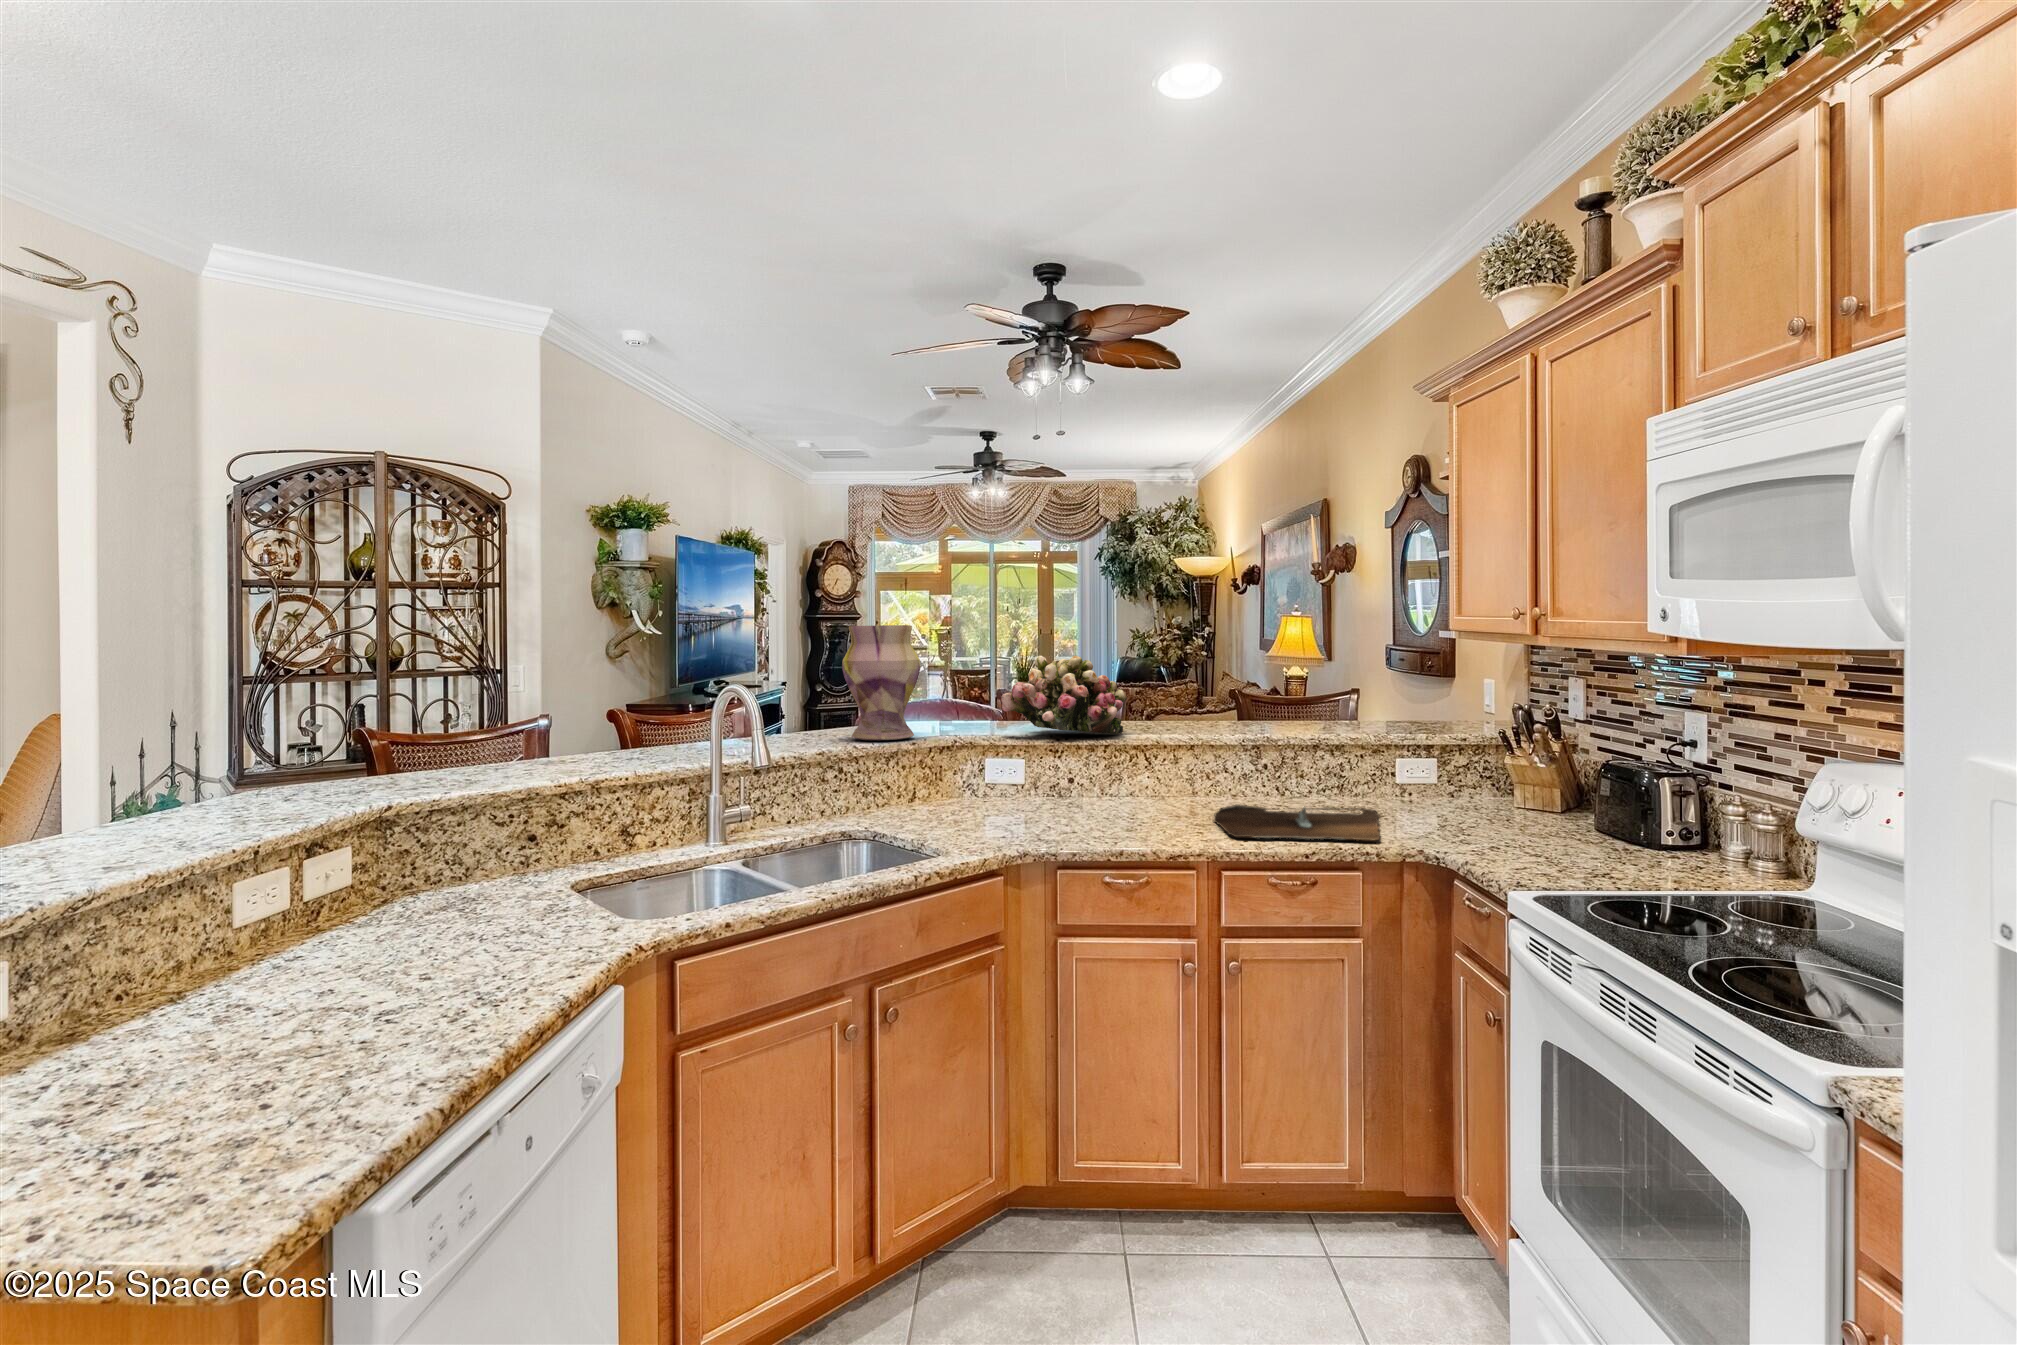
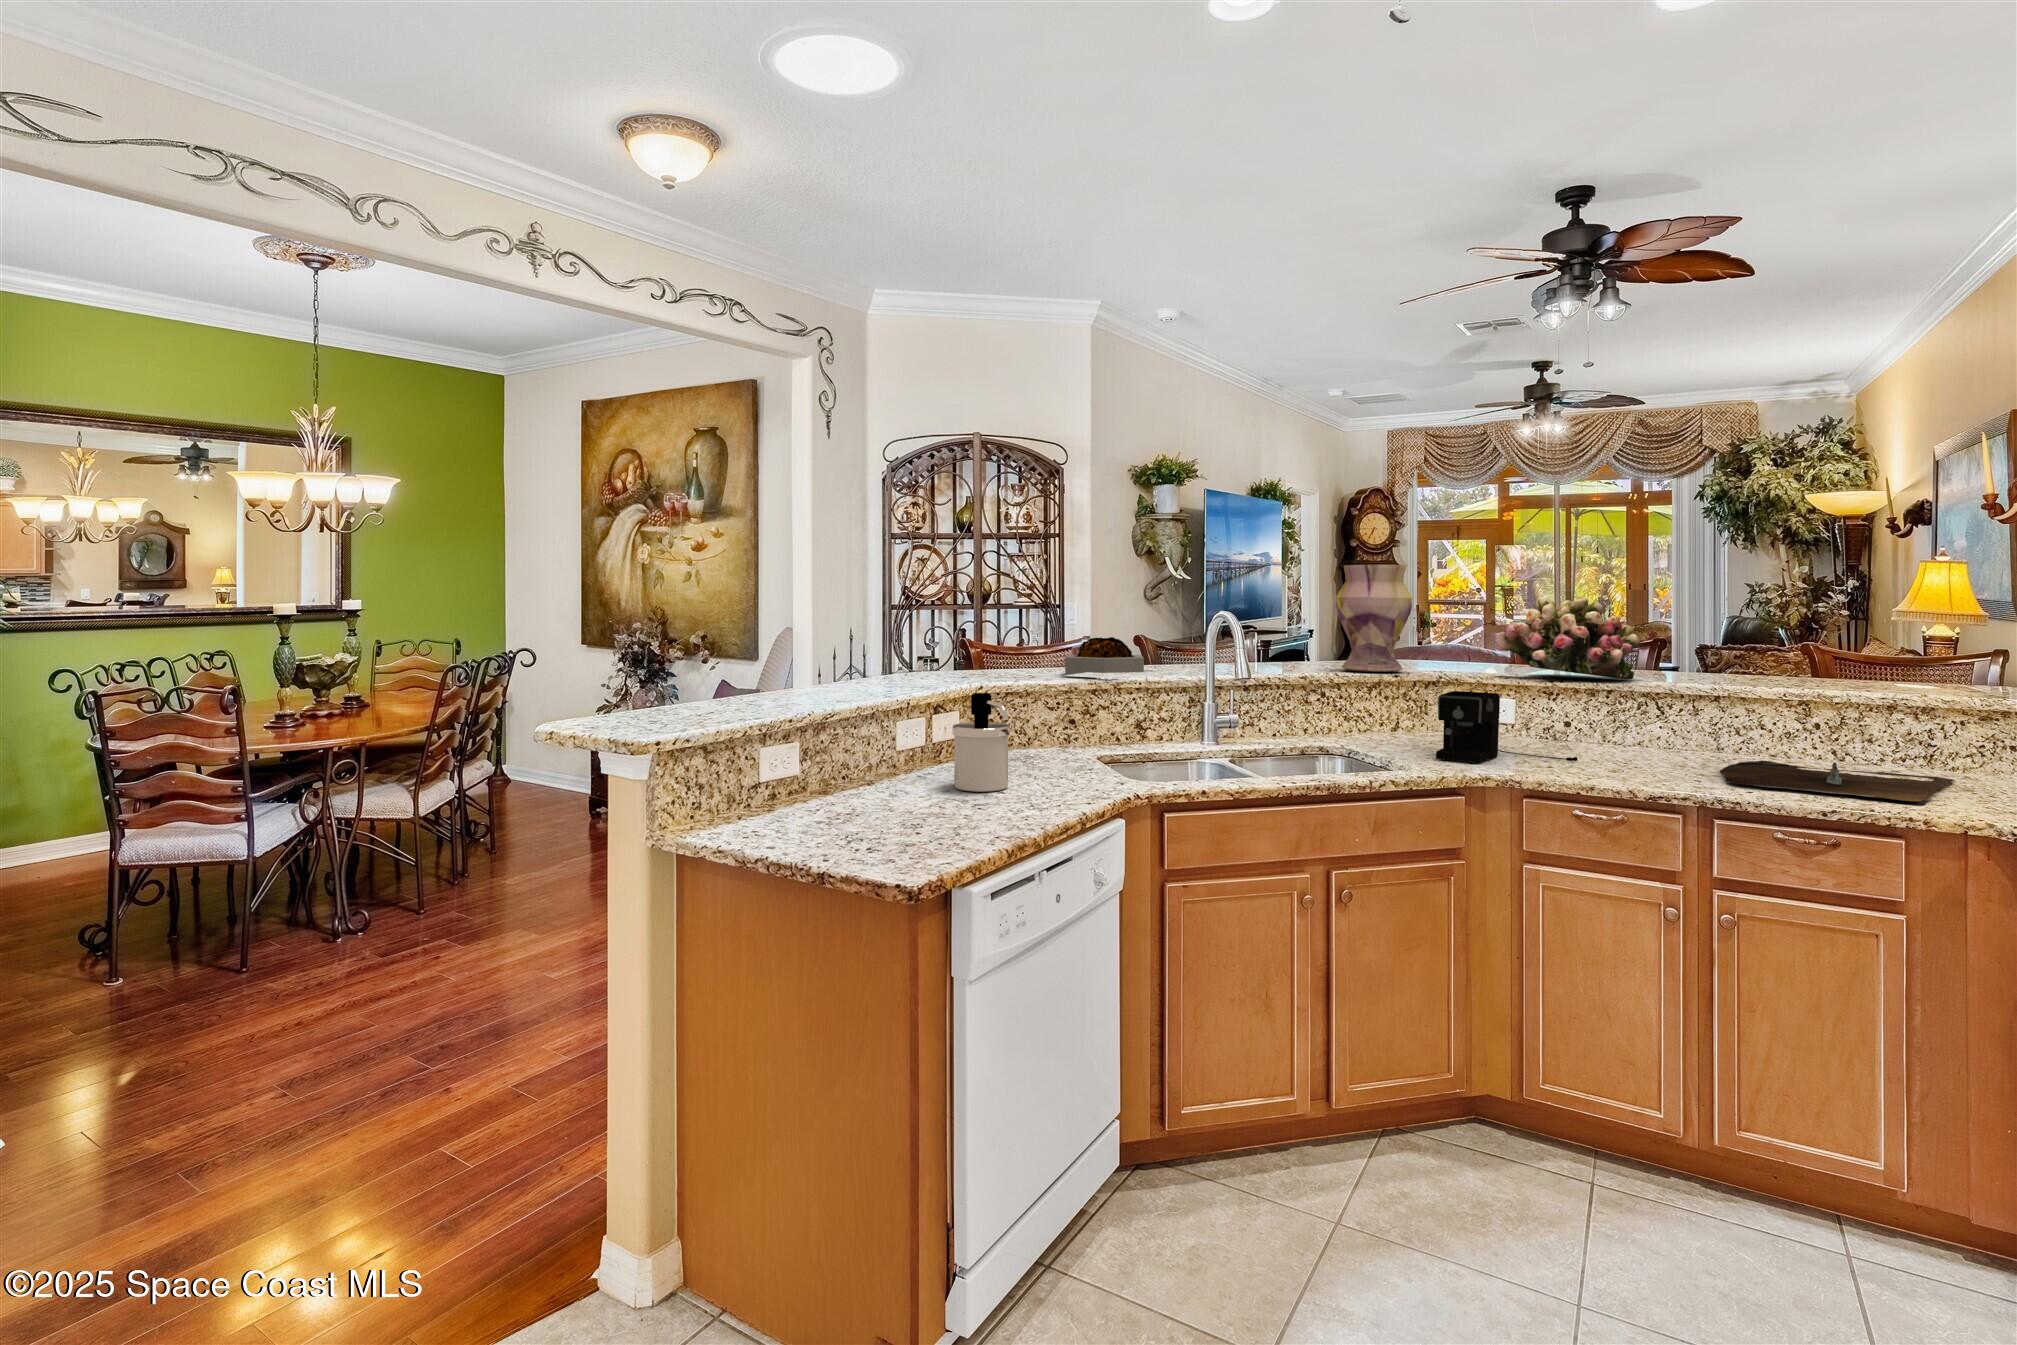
decorative bowl: none [516,715,625,774] -> present [1065,637,1144,675]
coffee maker: none [966,760,1095,838] -> present [1436,691,1578,763]
soap dispenser: none [335,830,436,983] -> present [952,693,1010,792]

